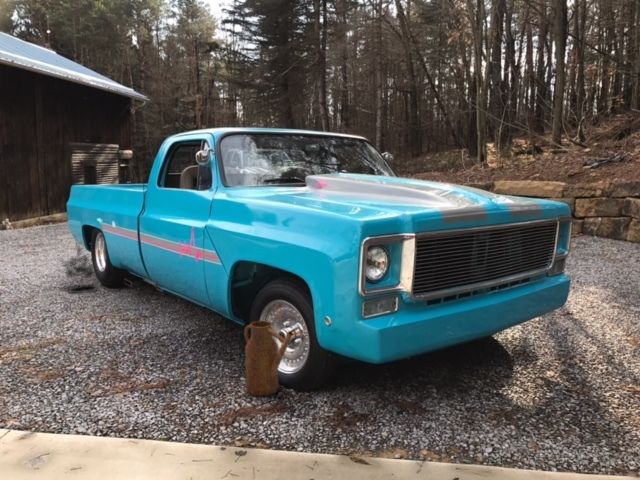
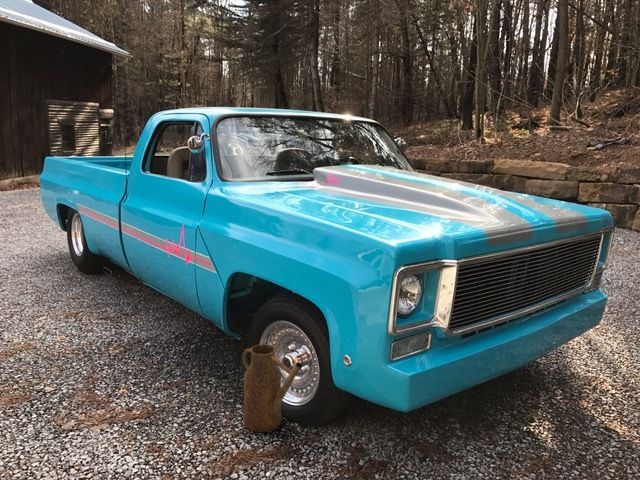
potted tree: present [62,243,97,293] -> none [28,223,74,282]

